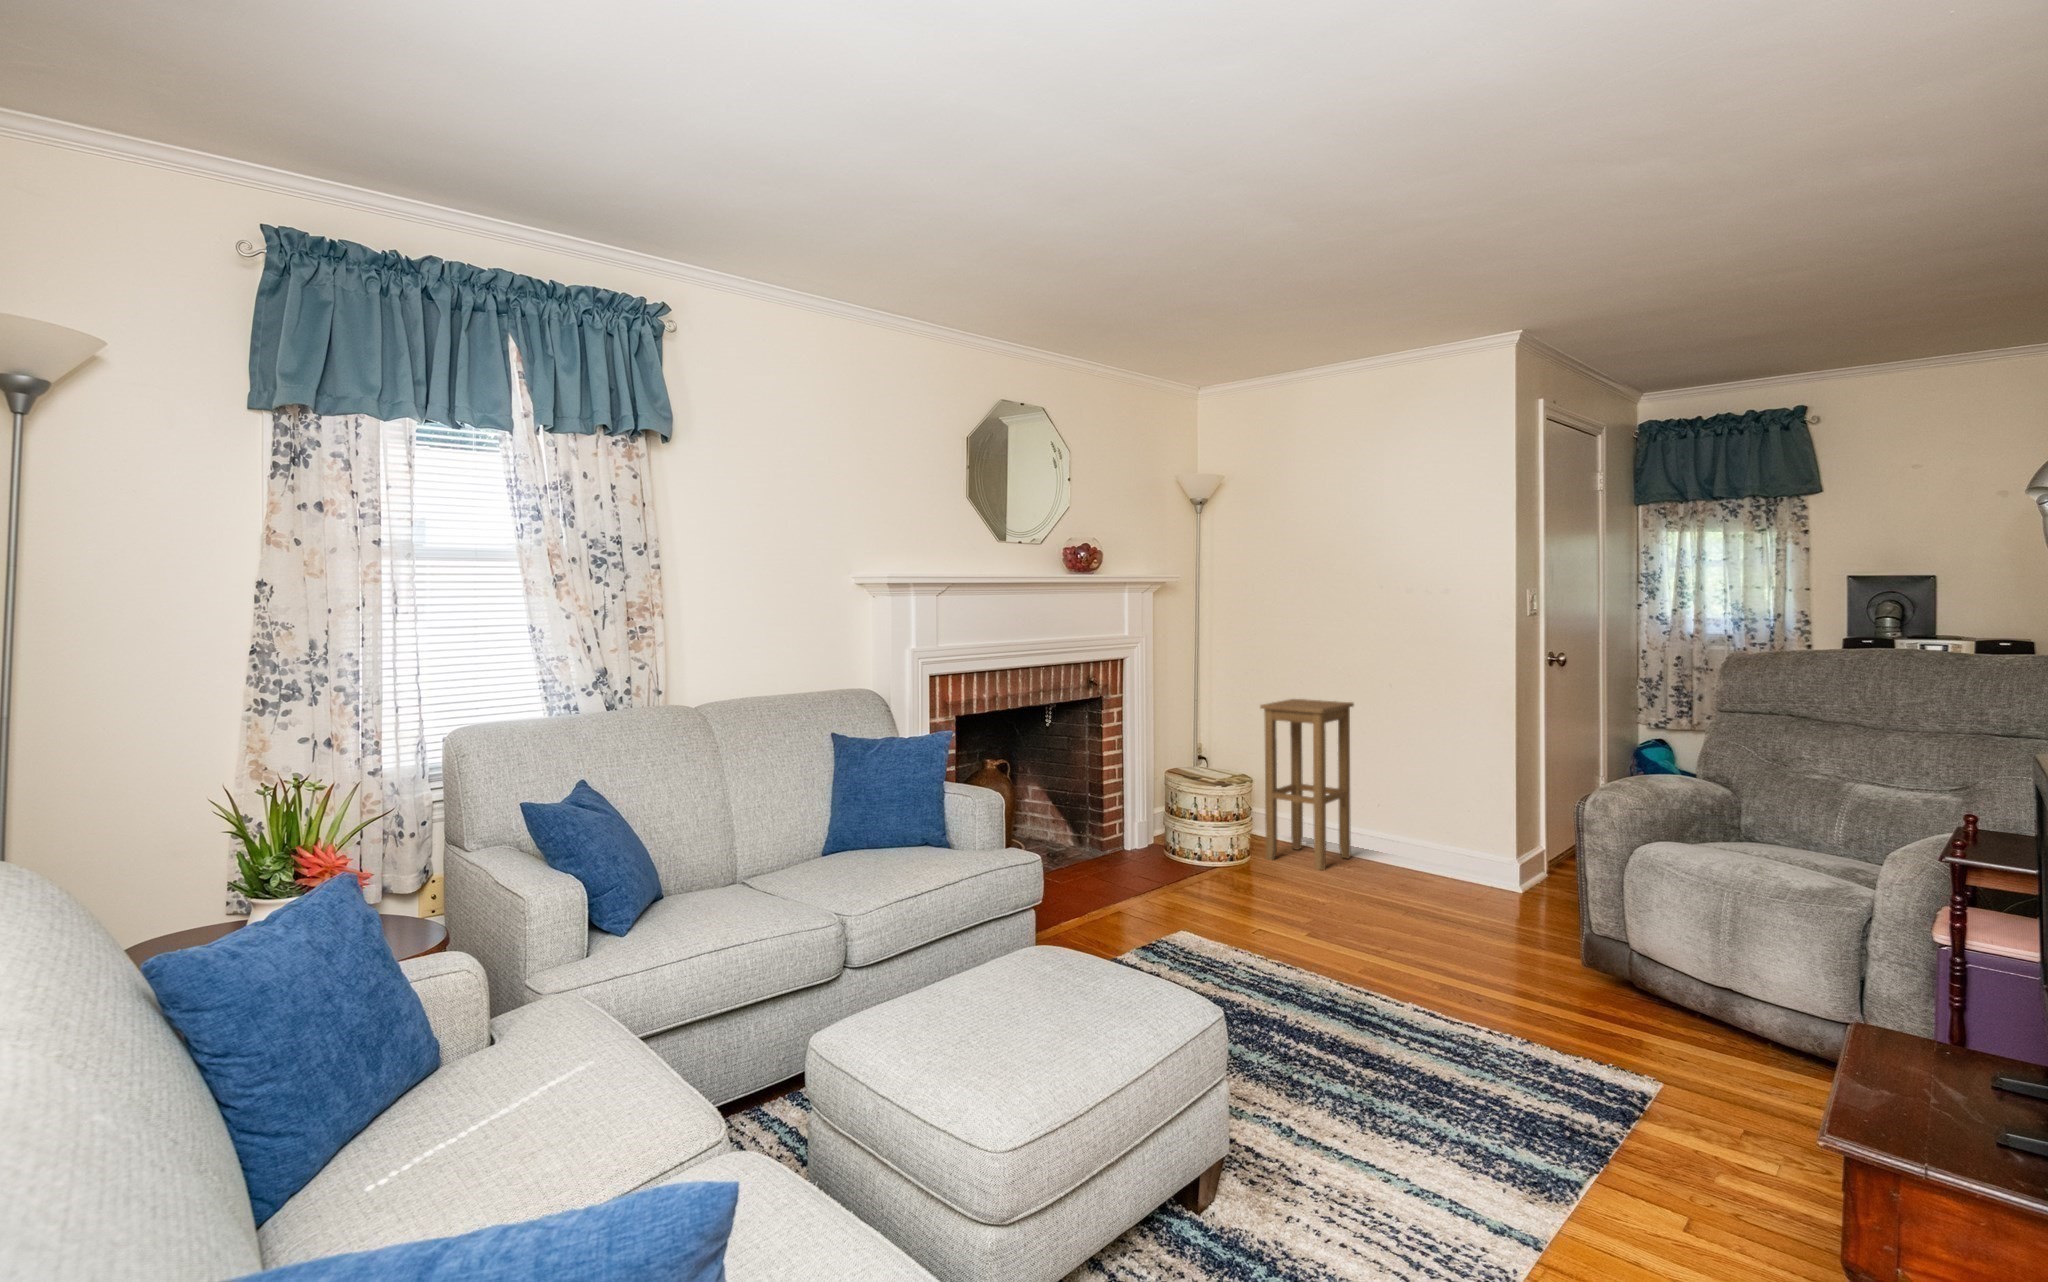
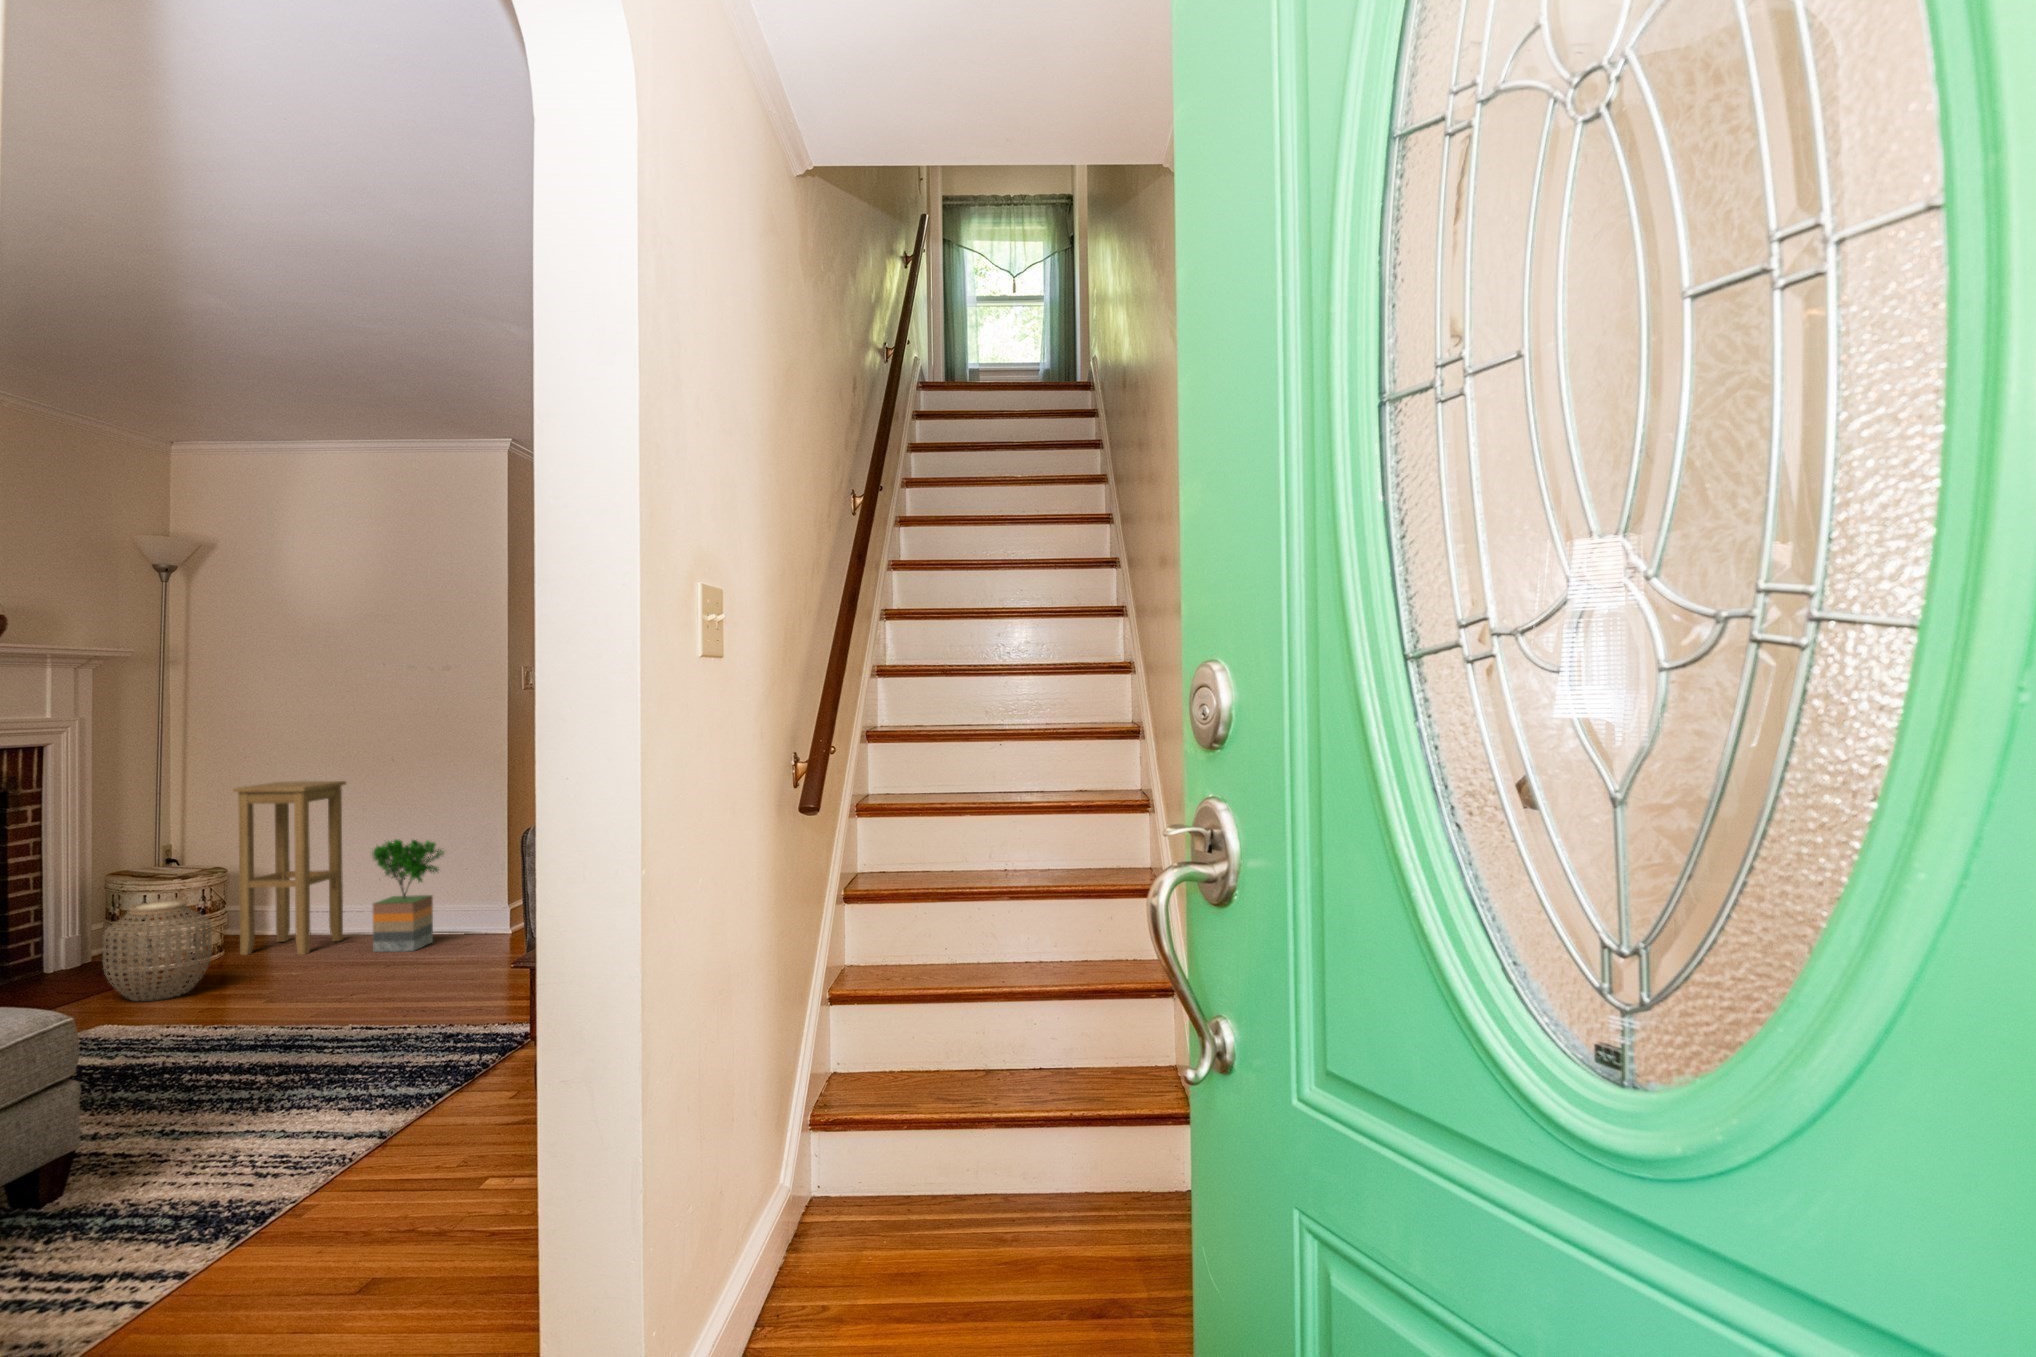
potted tree: none [1379,767,1458,888] -> present [372,839,444,952]
woven basket: none [1173,812,1256,906] -> present [103,900,212,1001]

